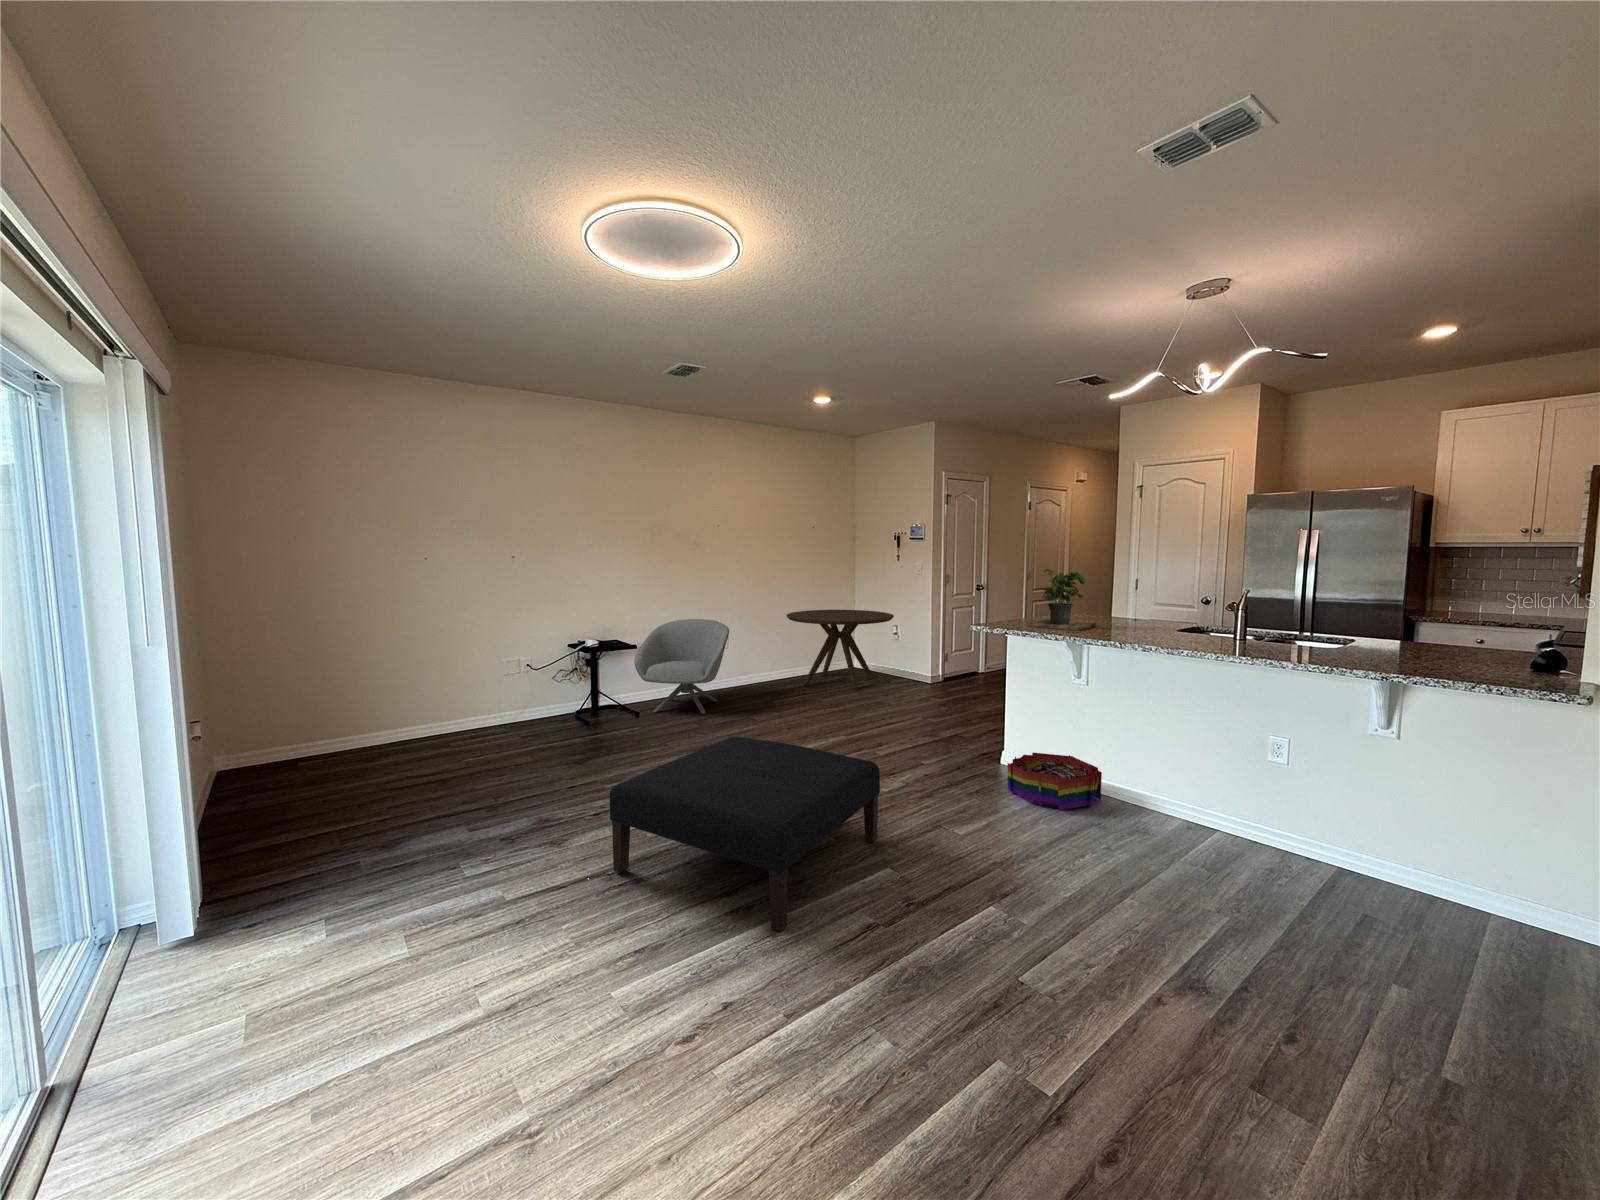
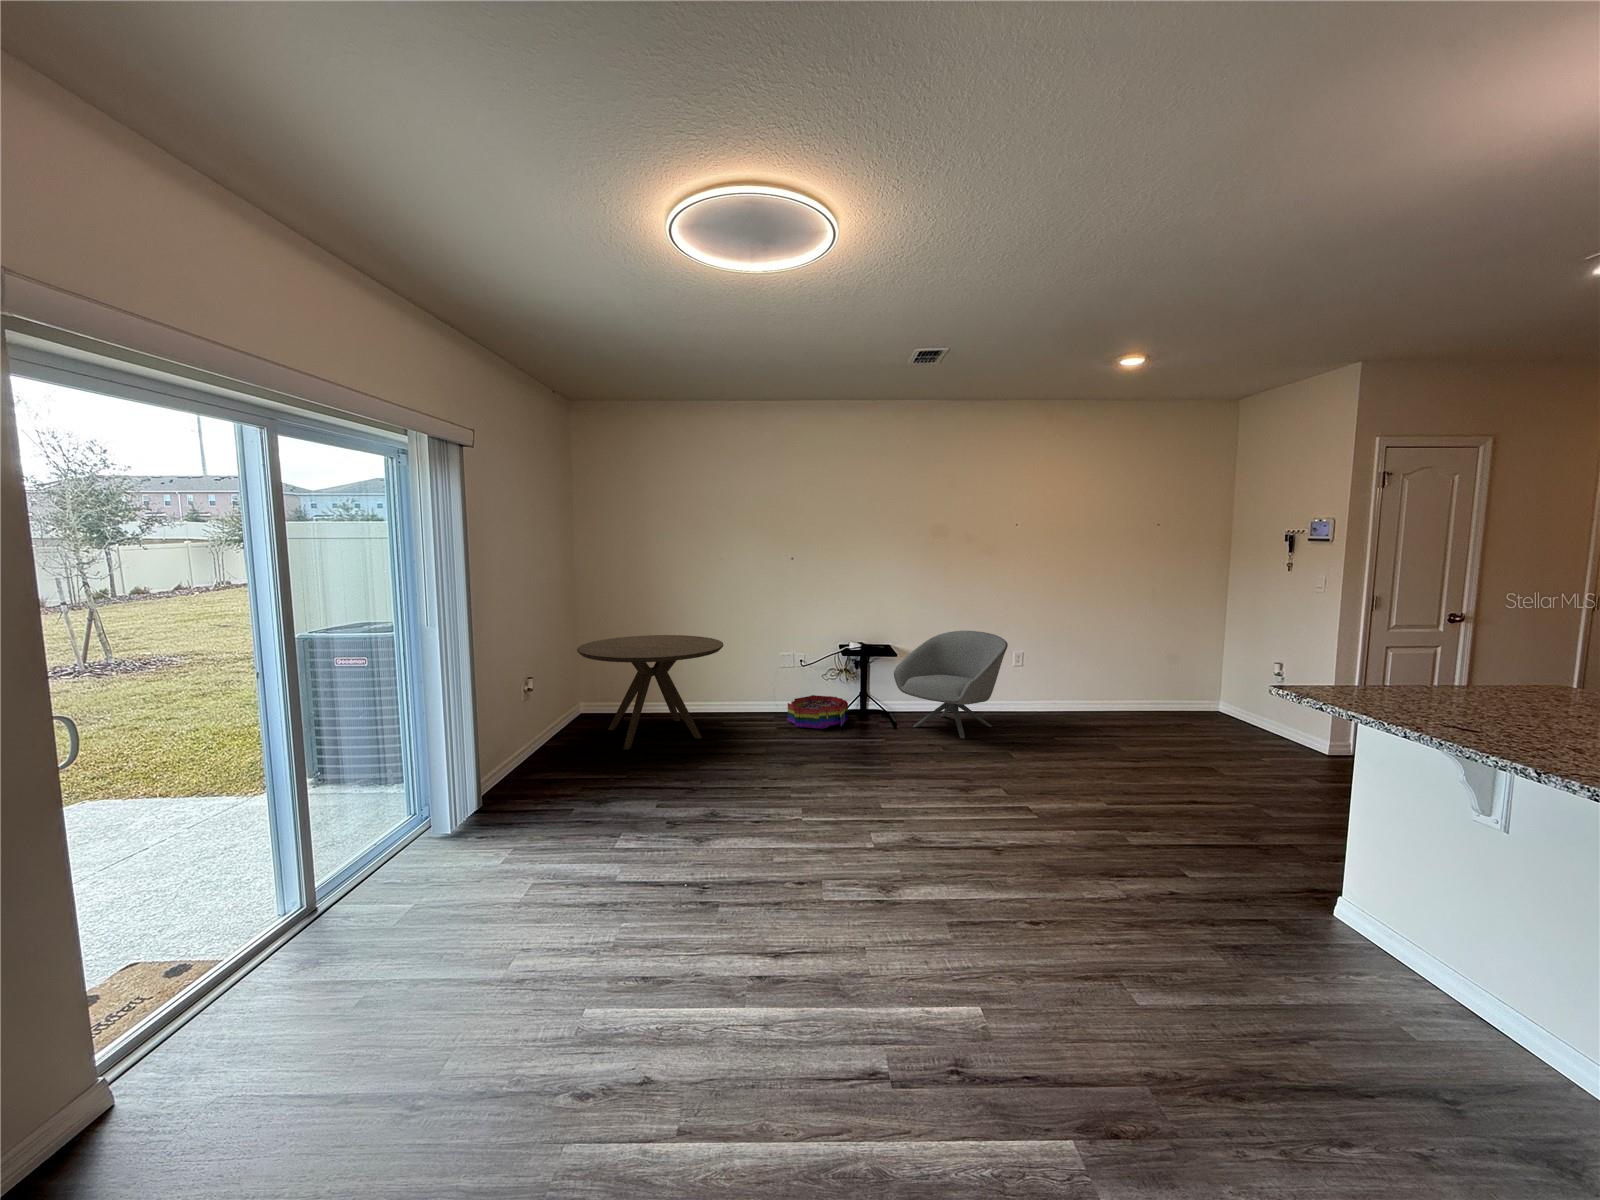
potted plant: present [1028,569,1096,631] -> none [1390,600,1573,721]
dining table: present [787,610,894,690] -> present [577,635,723,750]
ottoman: present [610,736,880,931] -> none [707,774,1012,1025]
storage bin: present [1008,753,1102,810] -> present [788,695,848,729]

